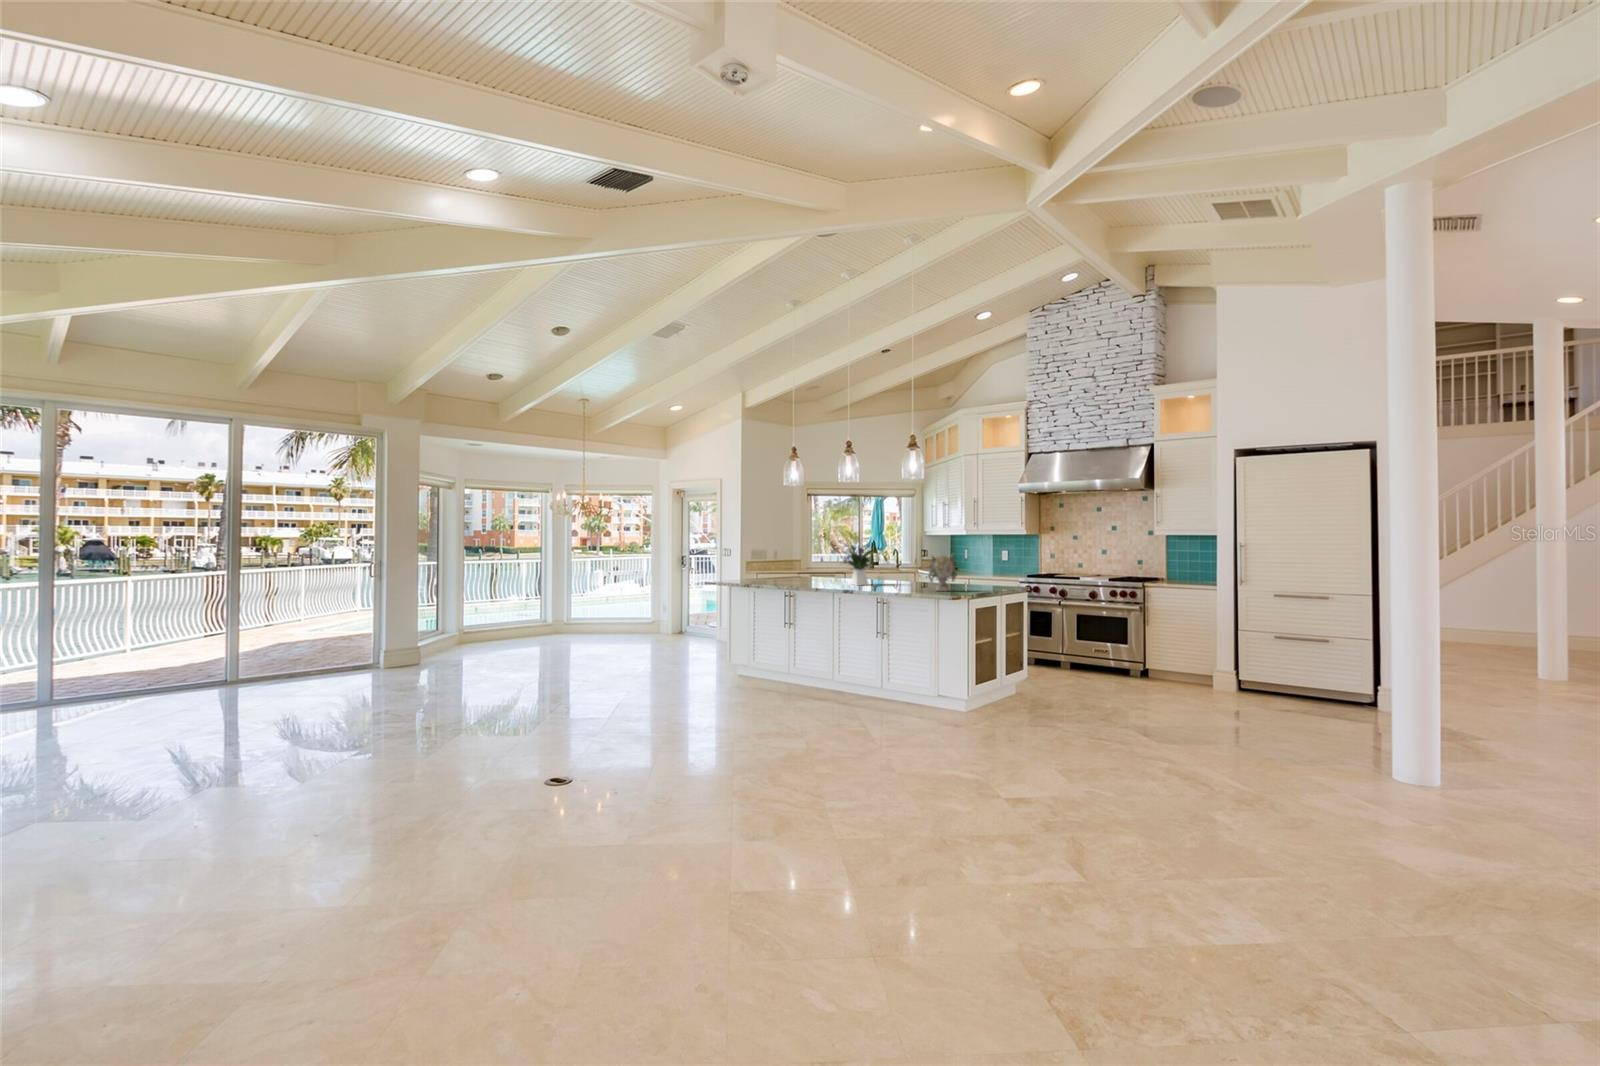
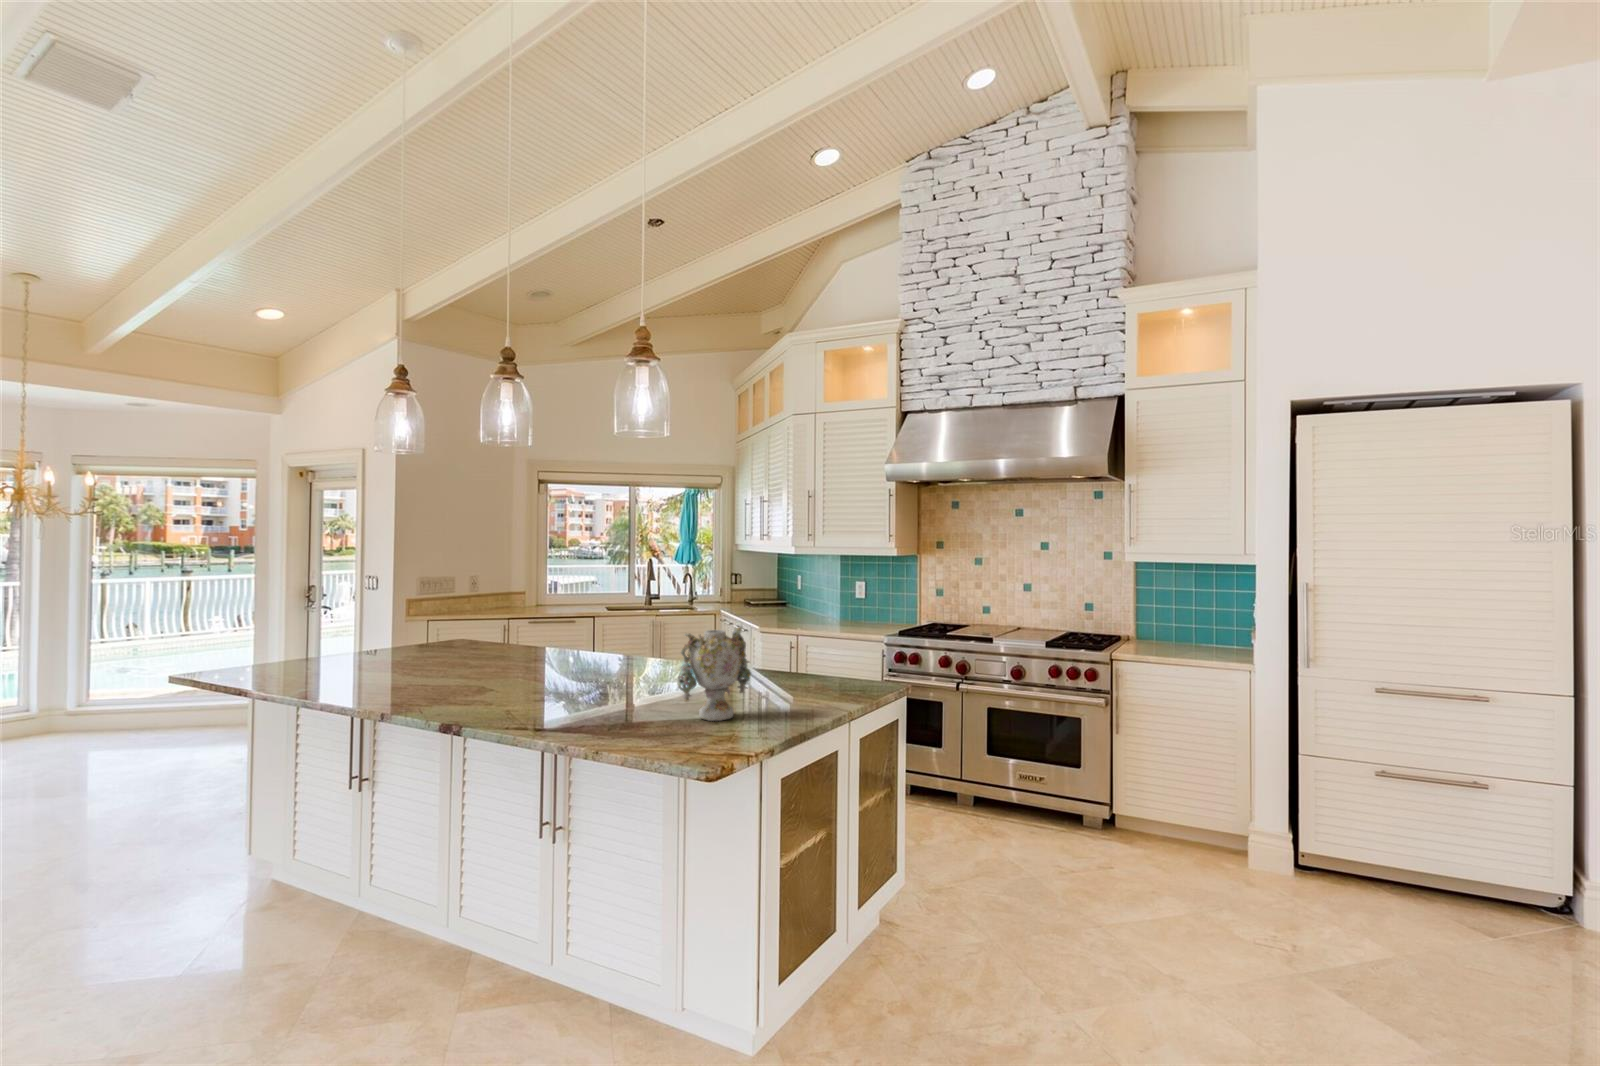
flower arrangement: present [844,542,876,585] -> none [487,586,588,691]

